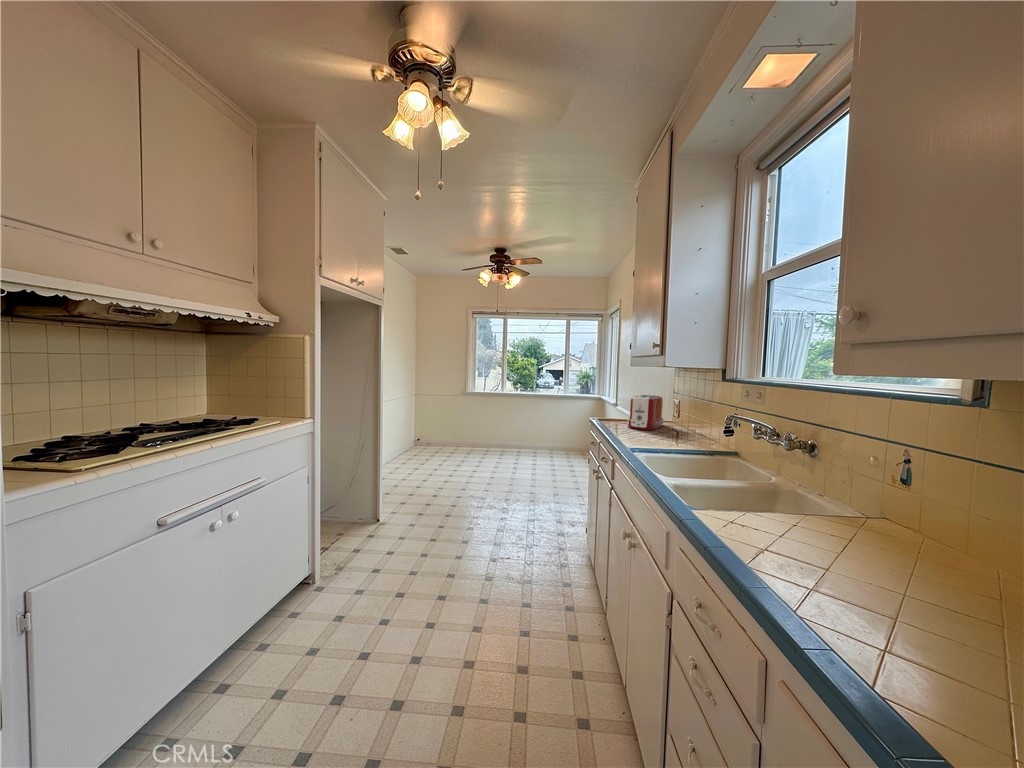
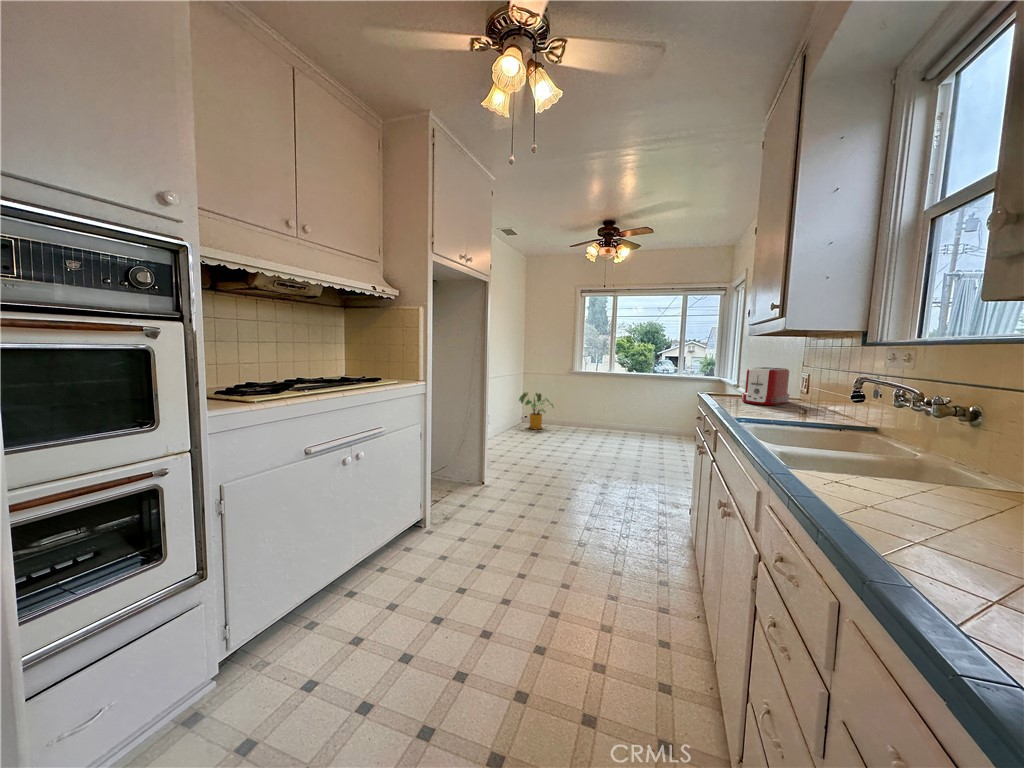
house plant: none [412,414,449,452] -> present [519,392,554,429]

